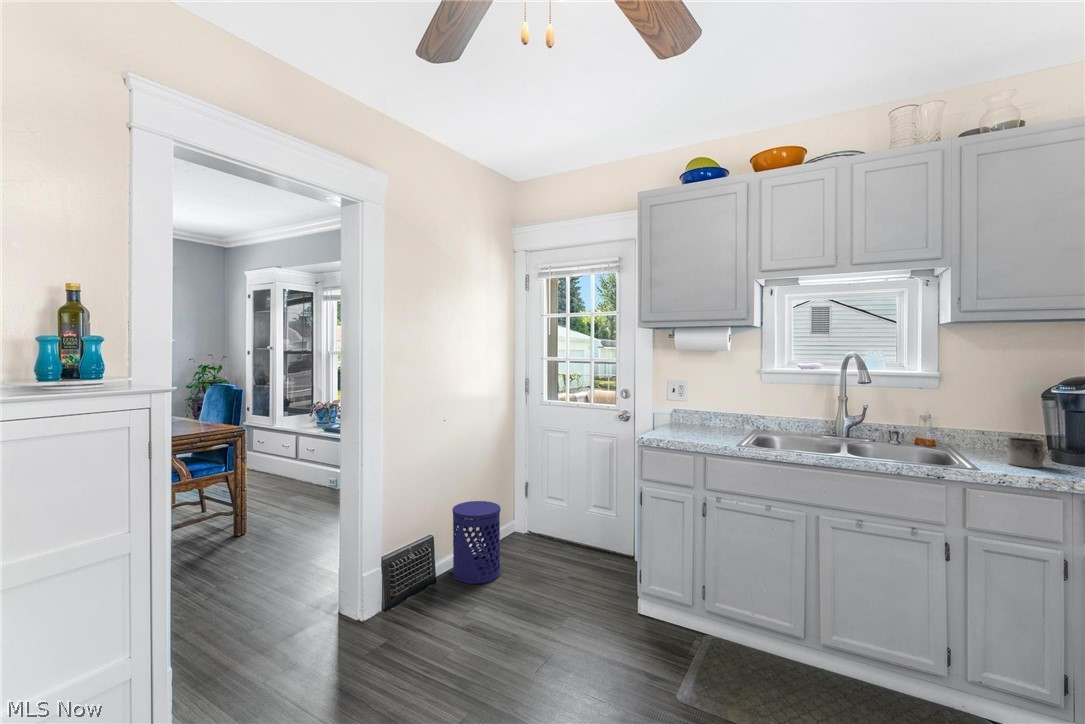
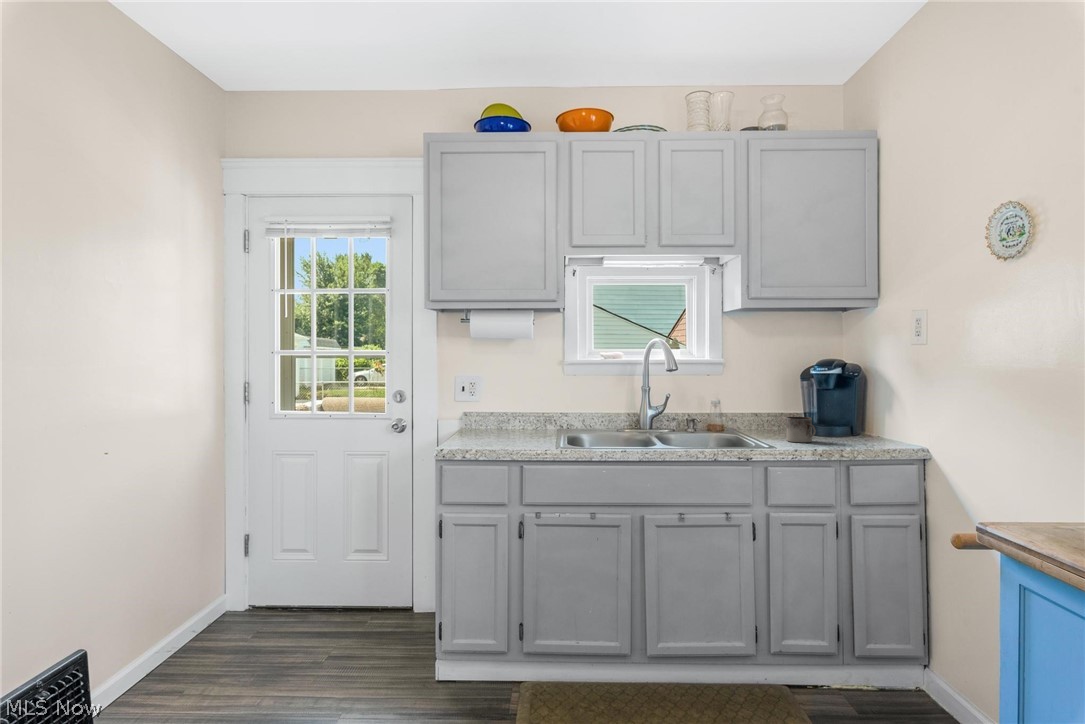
waste bin: present [452,501,501,584] -> none [131,571,220,708]

